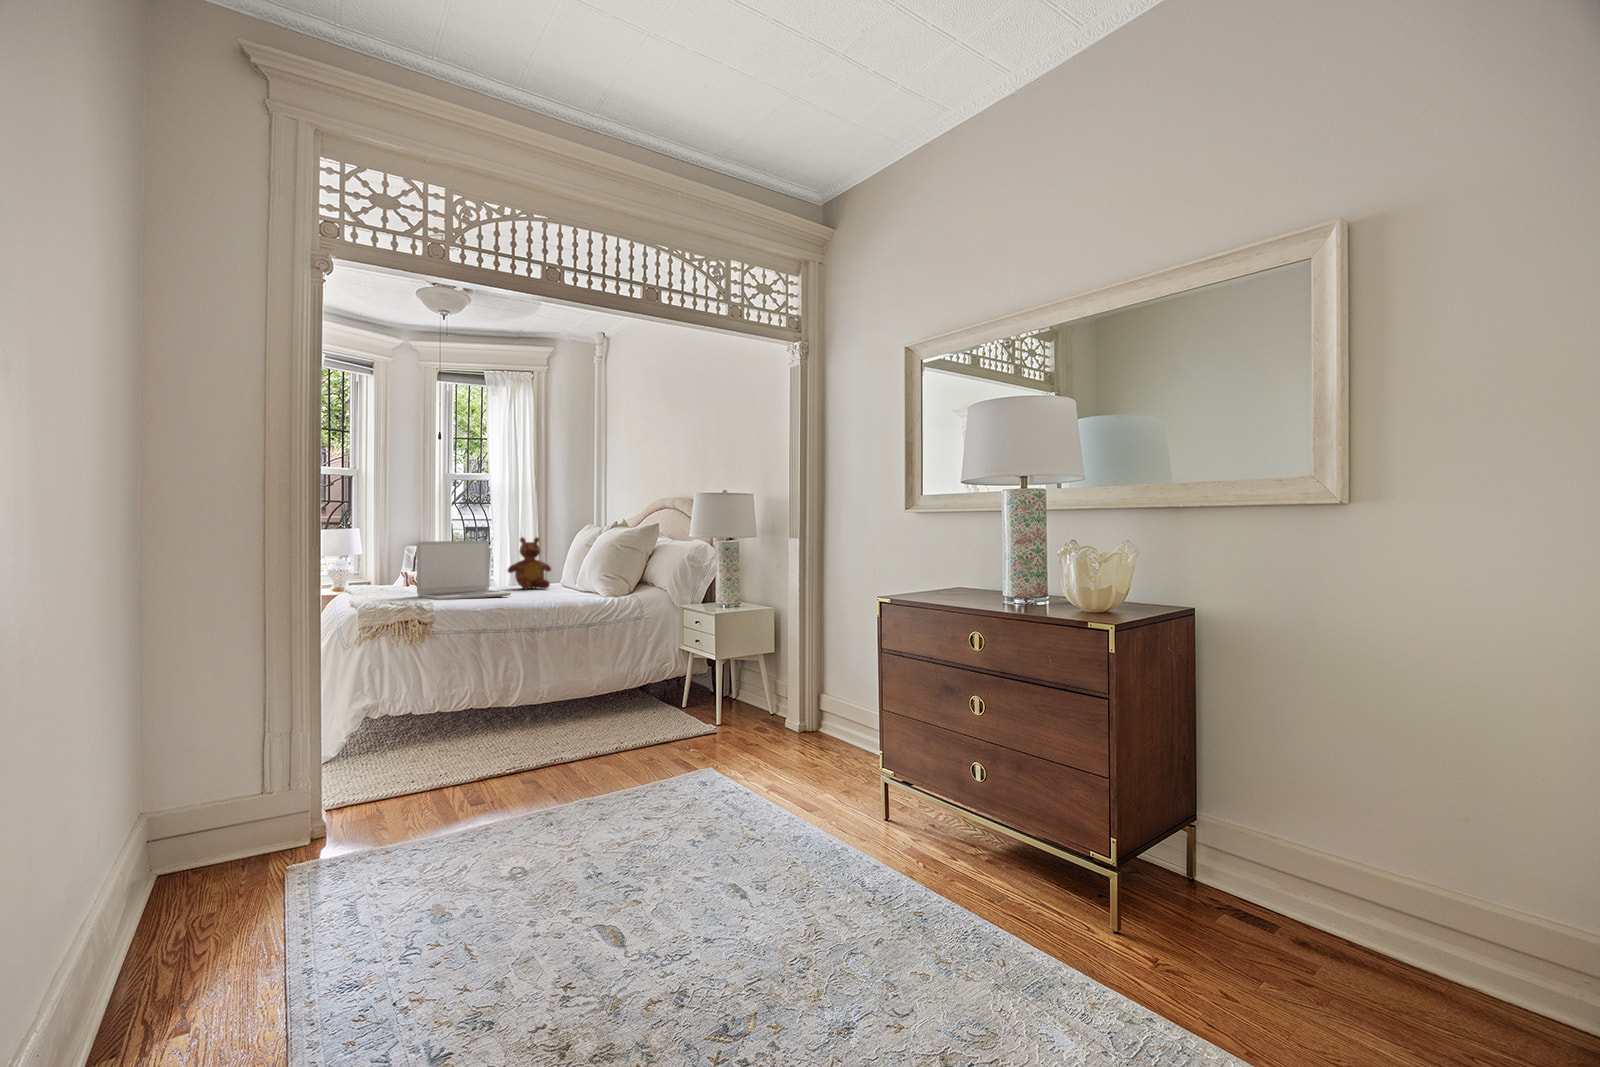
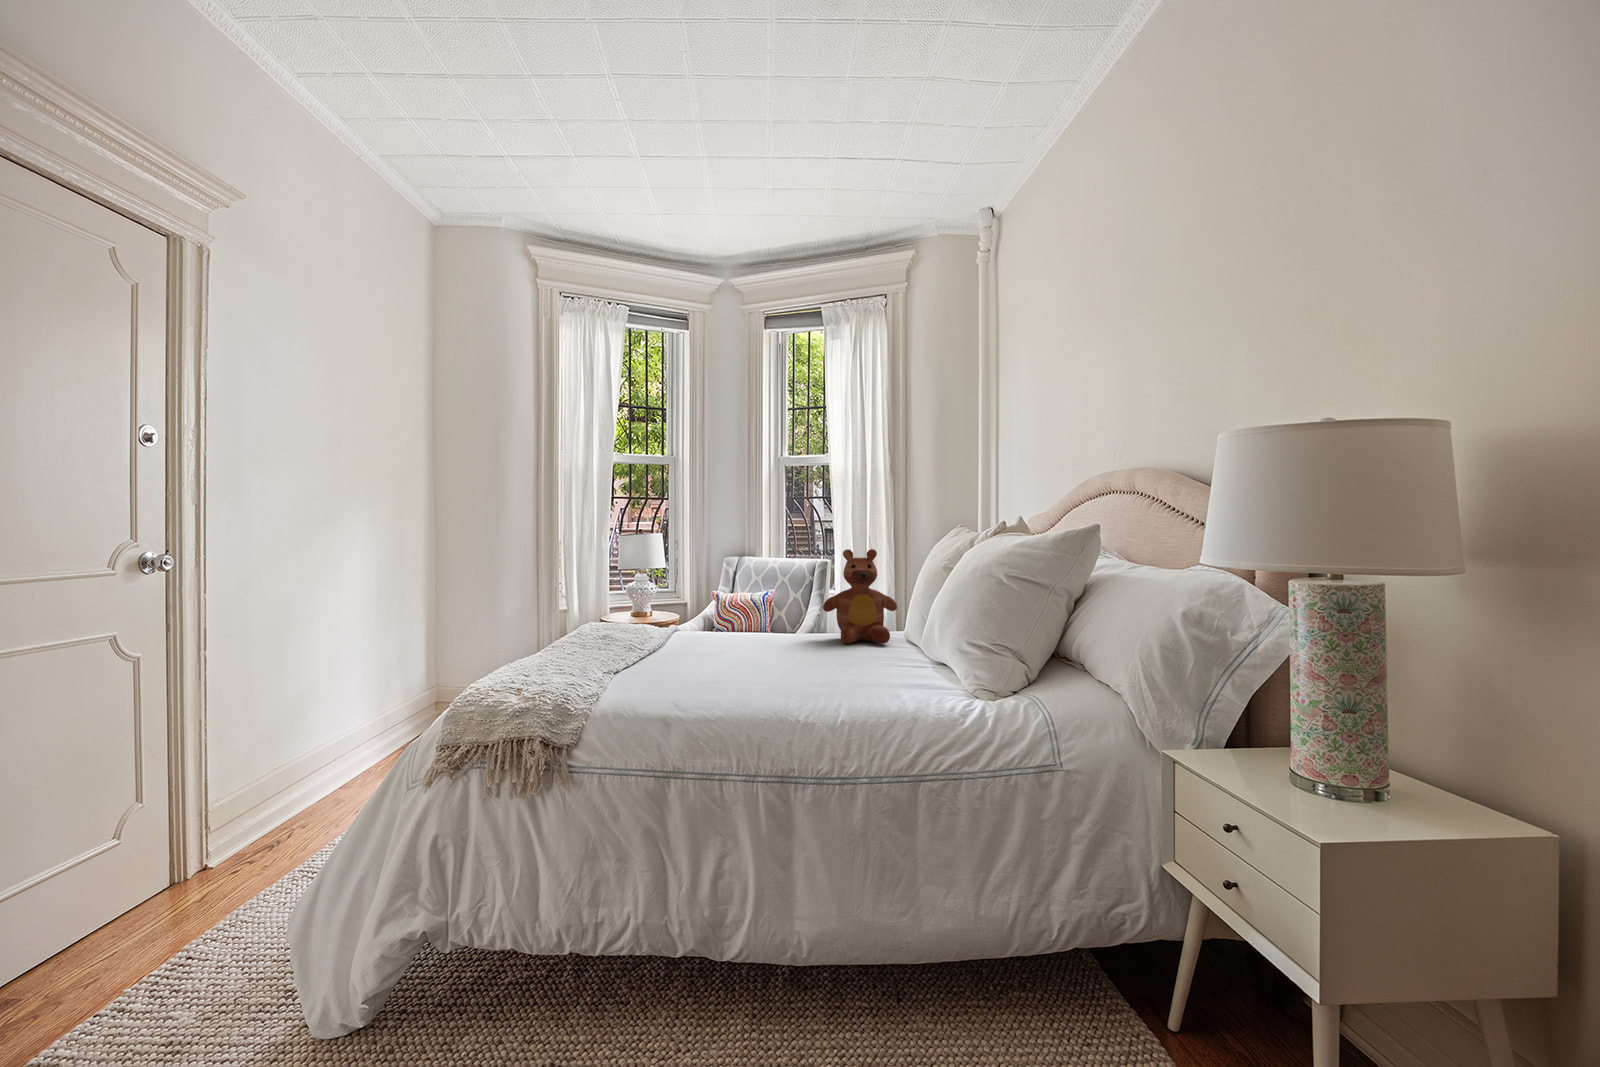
laptop: present [417,541,511,600] -> none [635,559,786,679]

